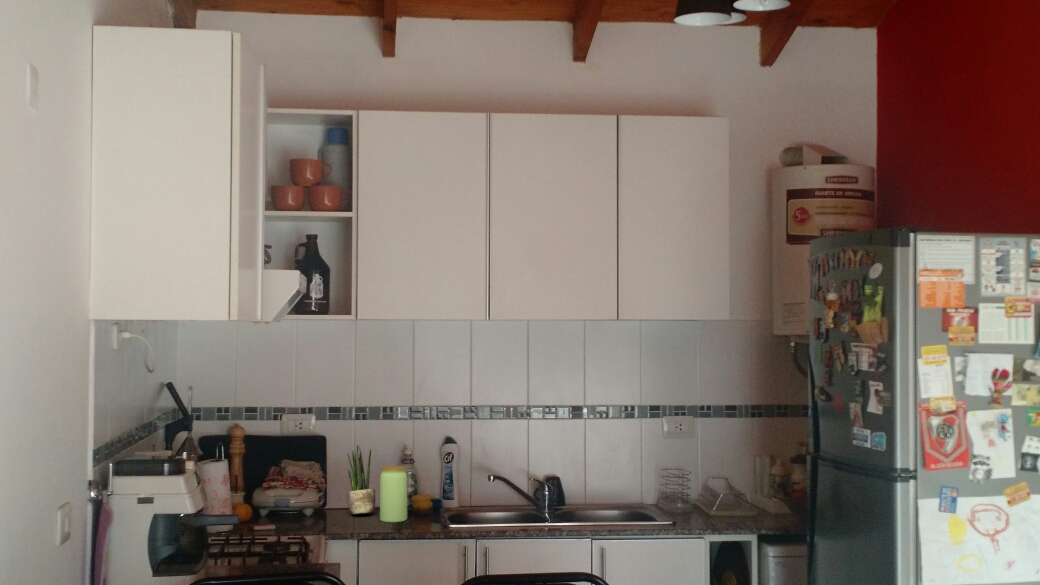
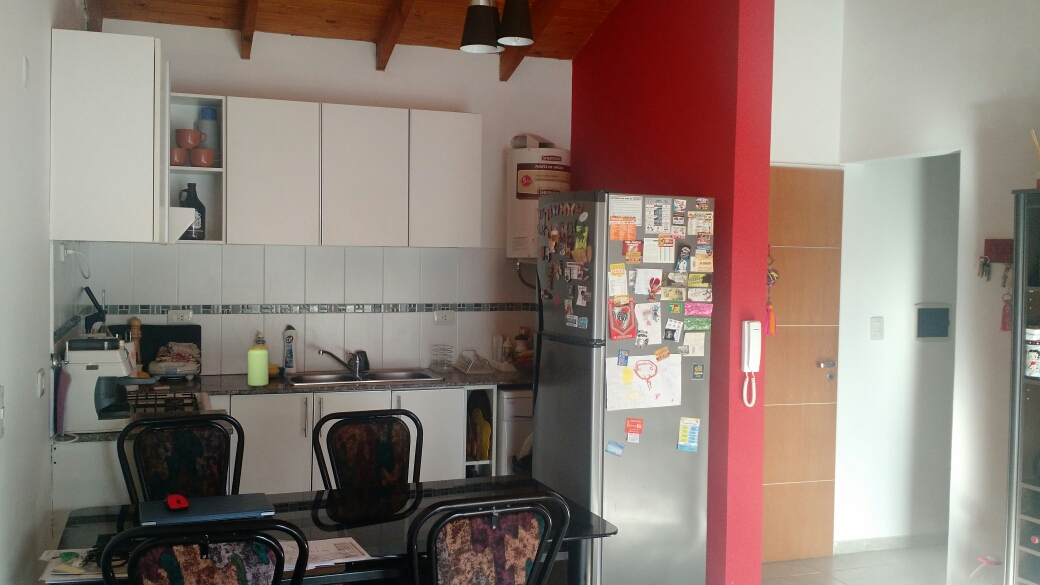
potted plant: present [347,445,375,514] -> none [221,331,243,382]

